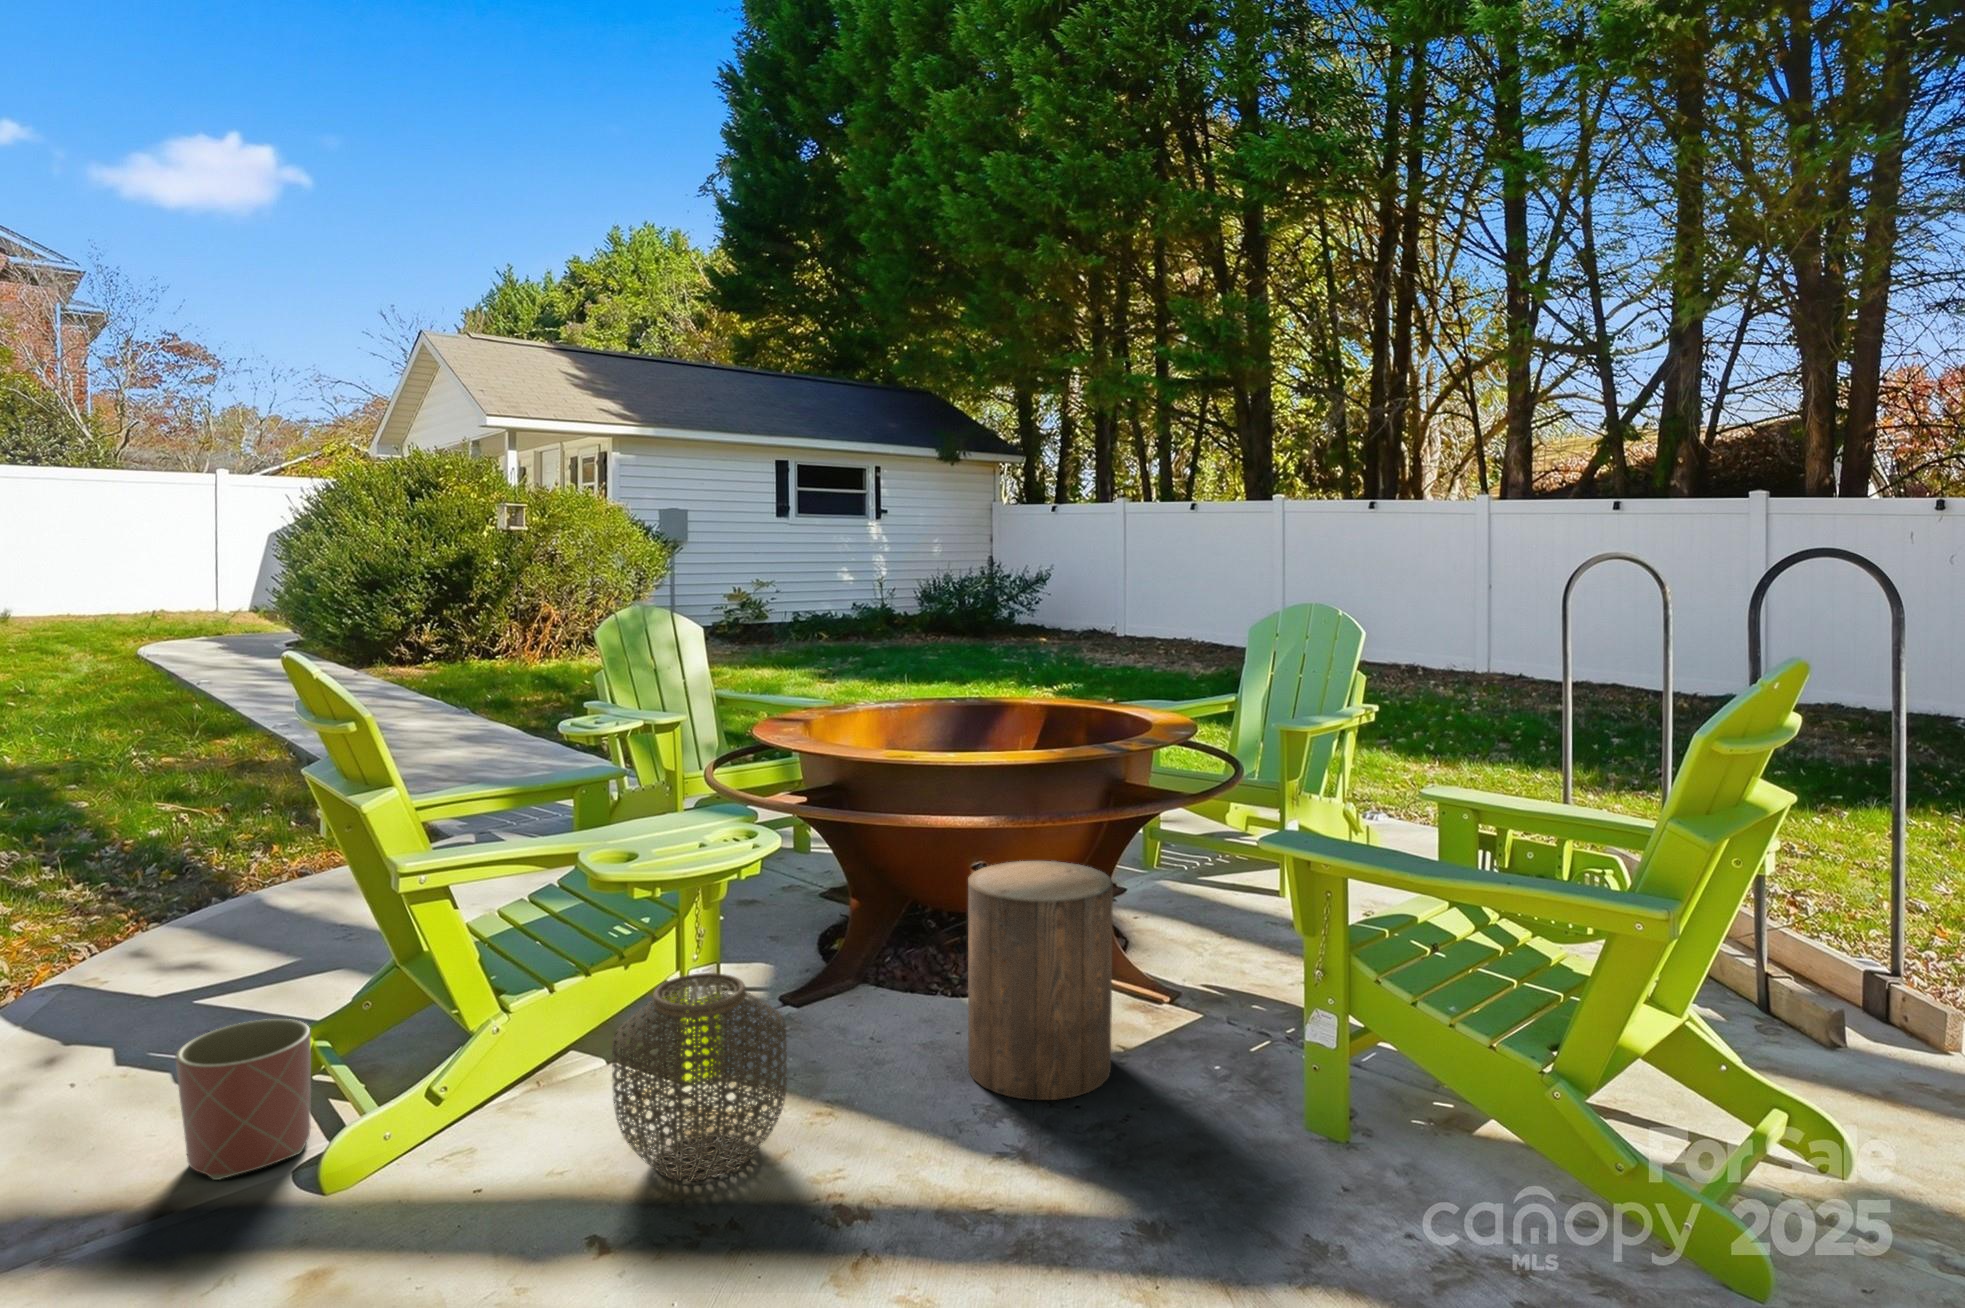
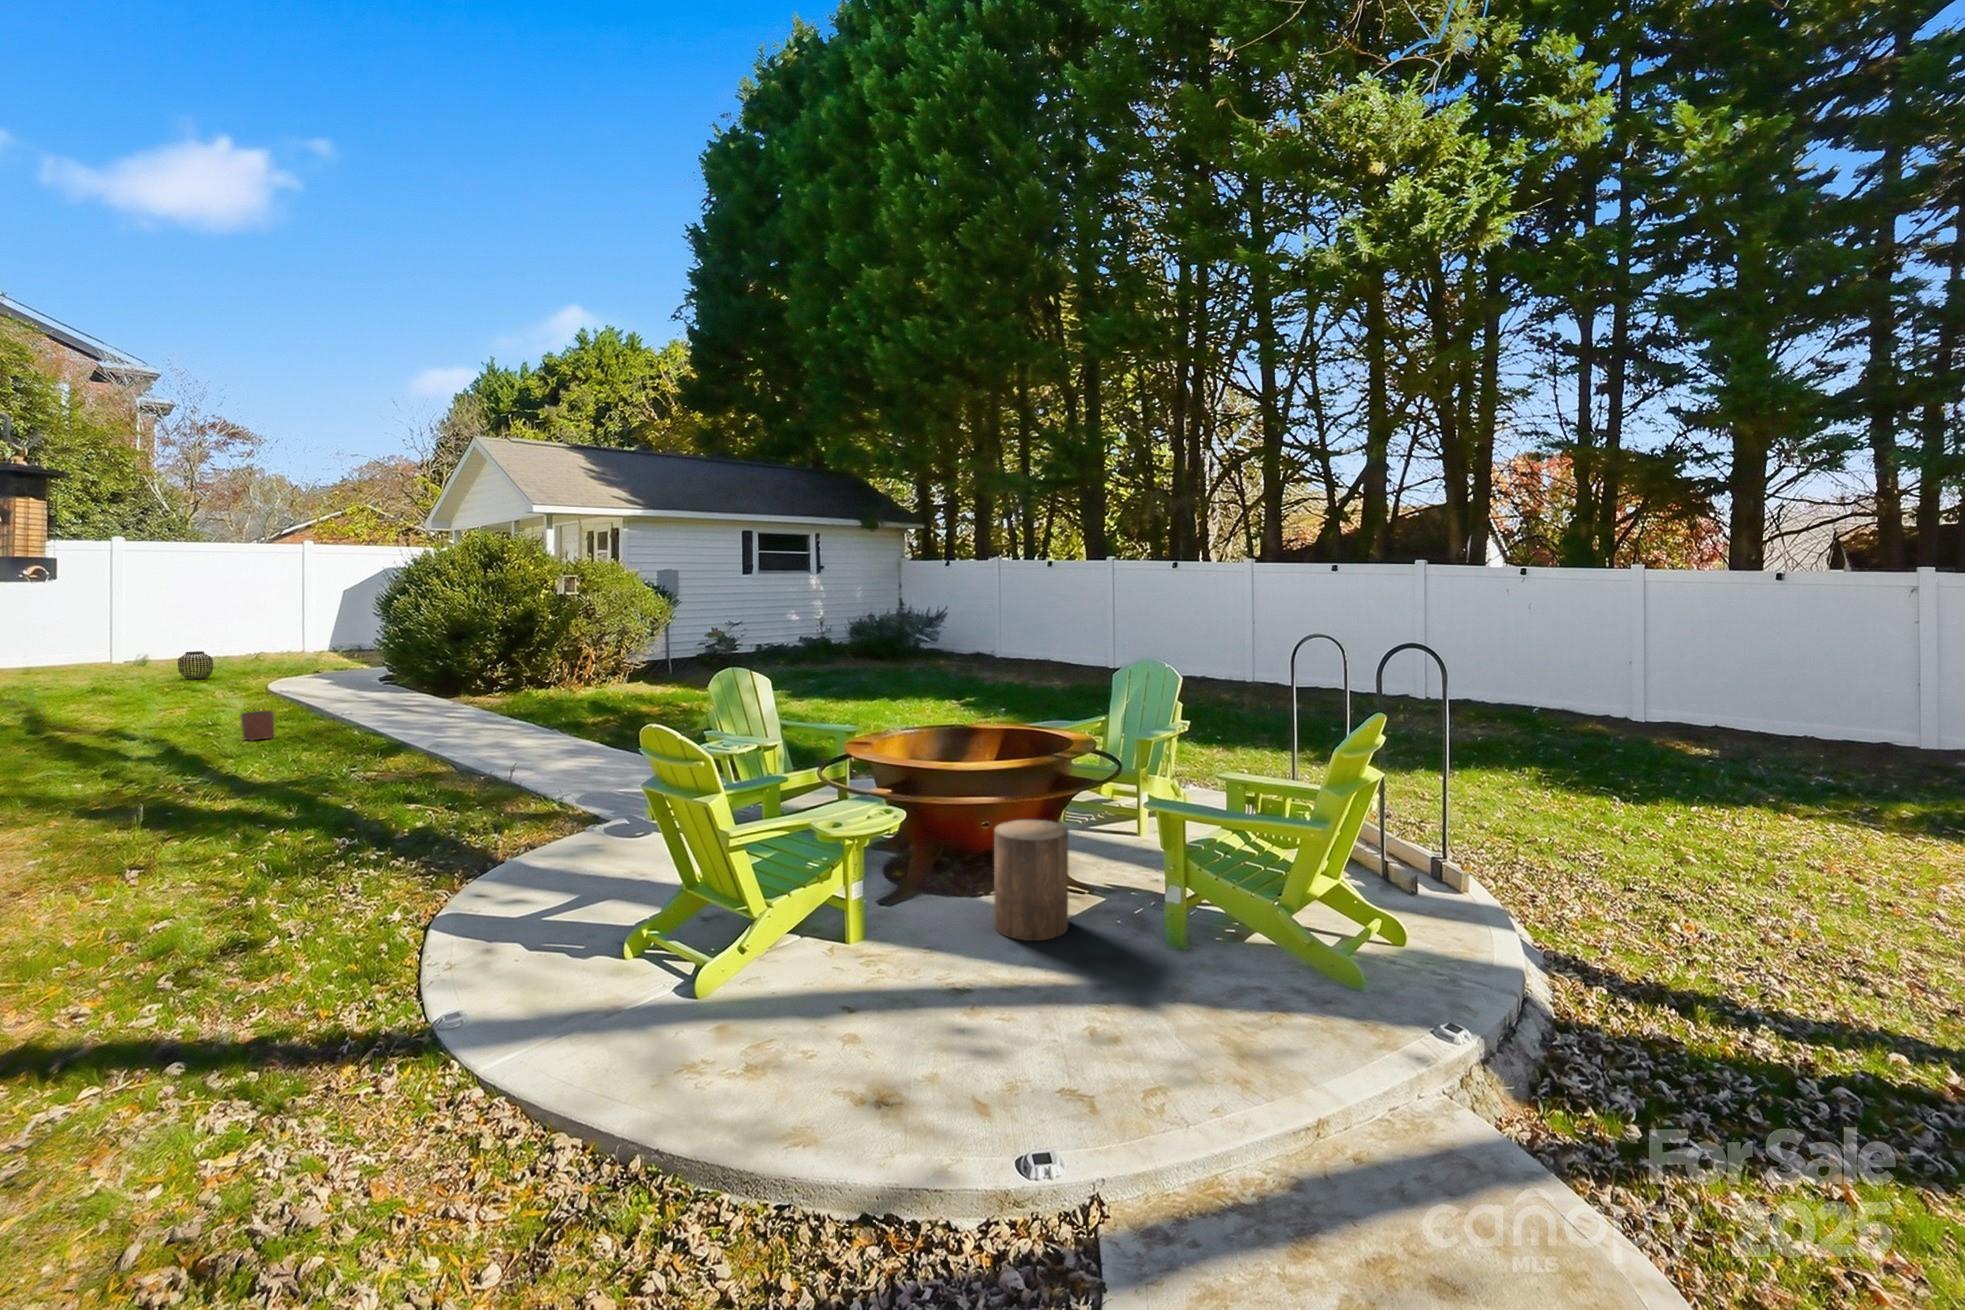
woven basket: present [612,973,787,1181] -> present [178,651,213,680]
planter: present [176,1019,311,1180] -> present [241,711,274,741]

